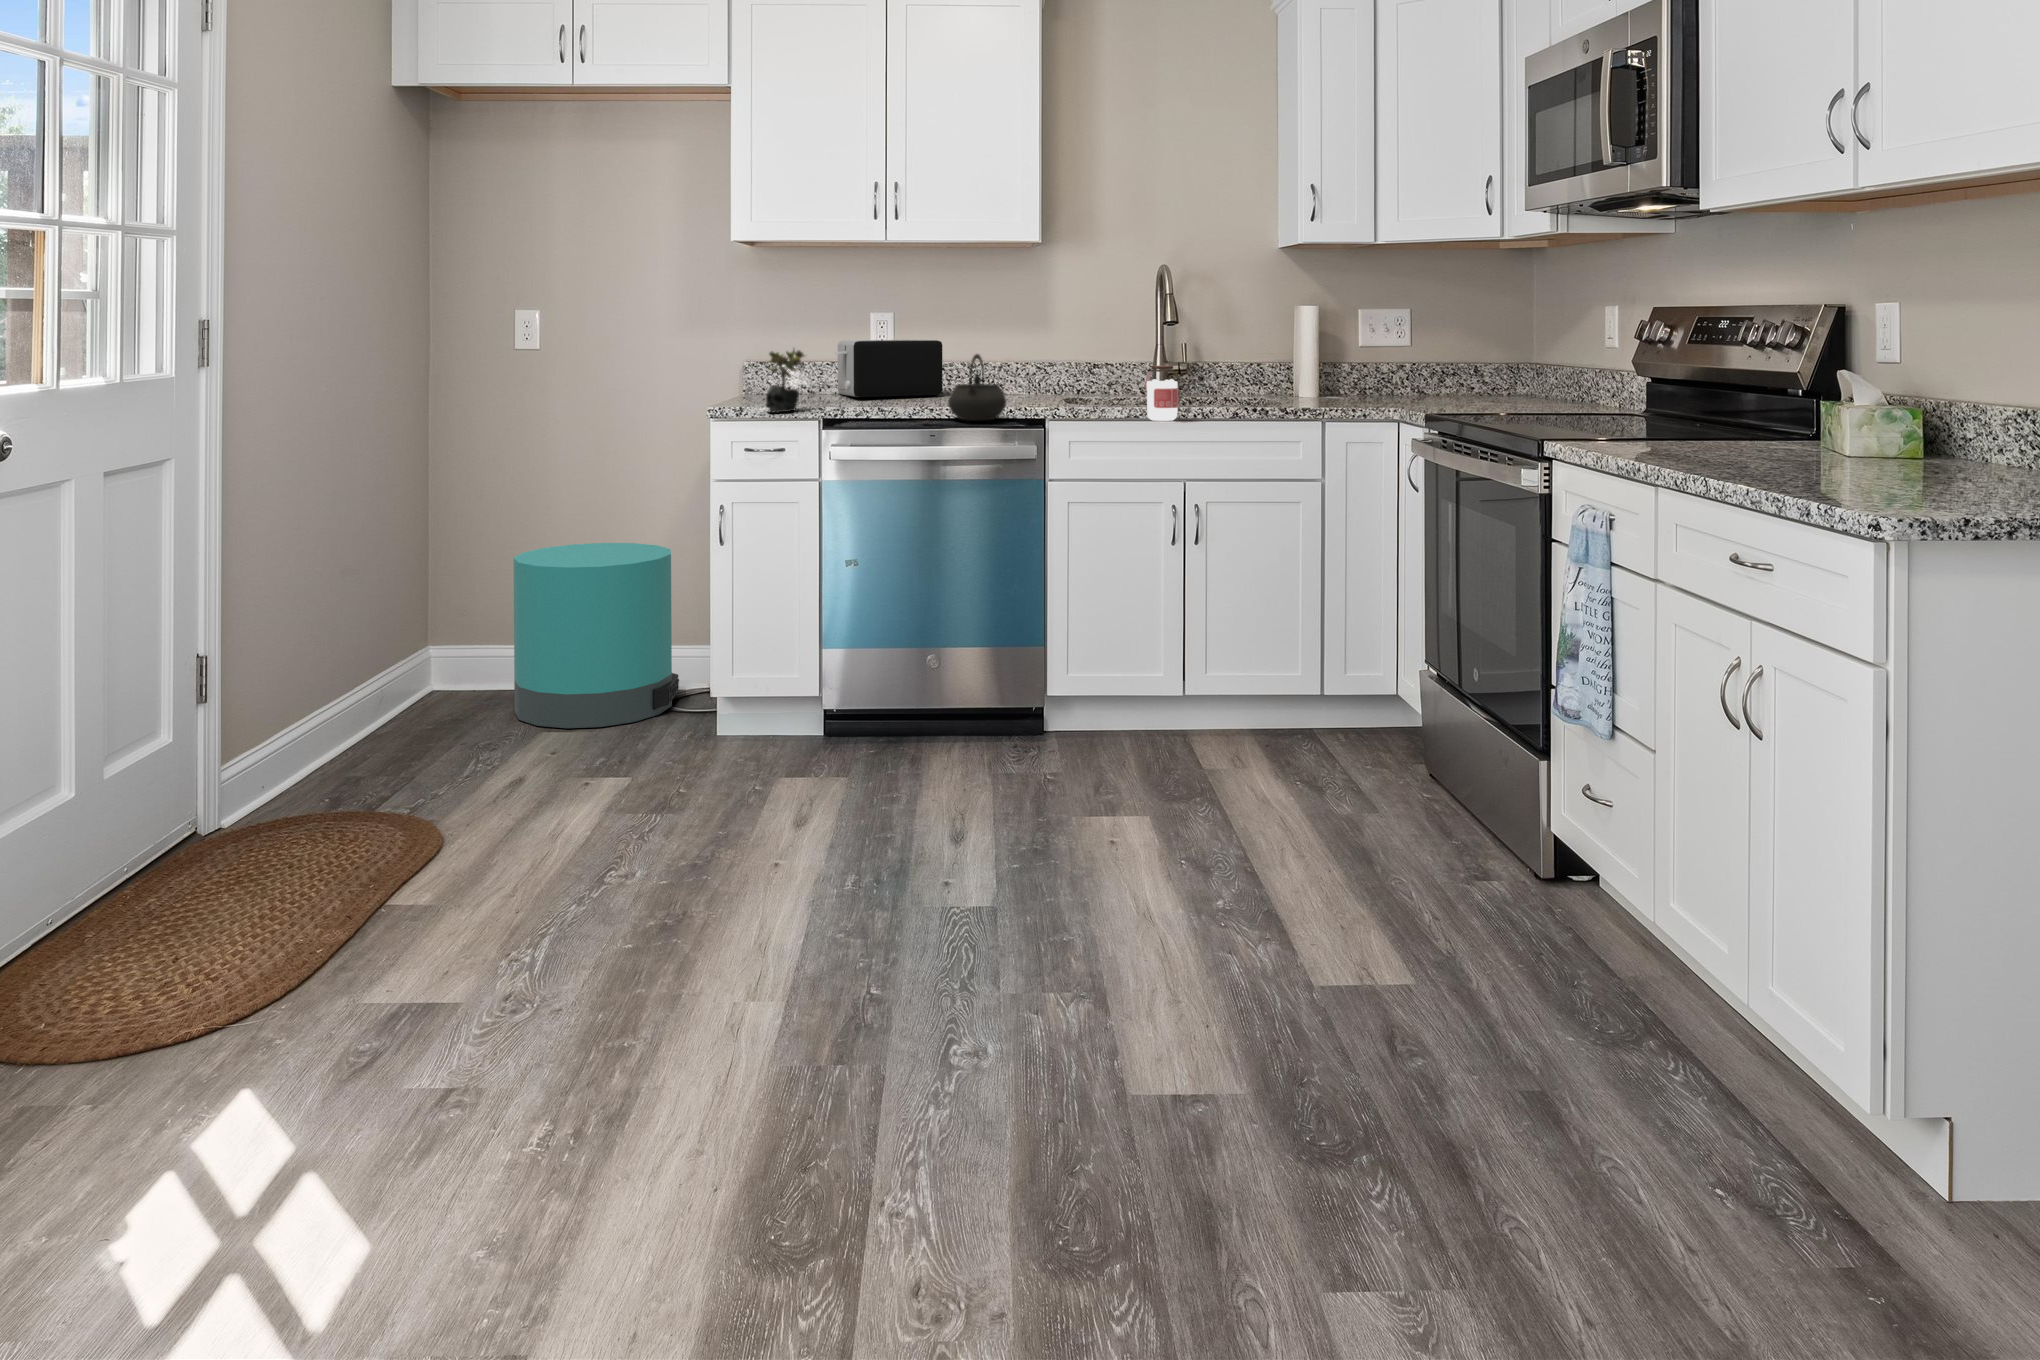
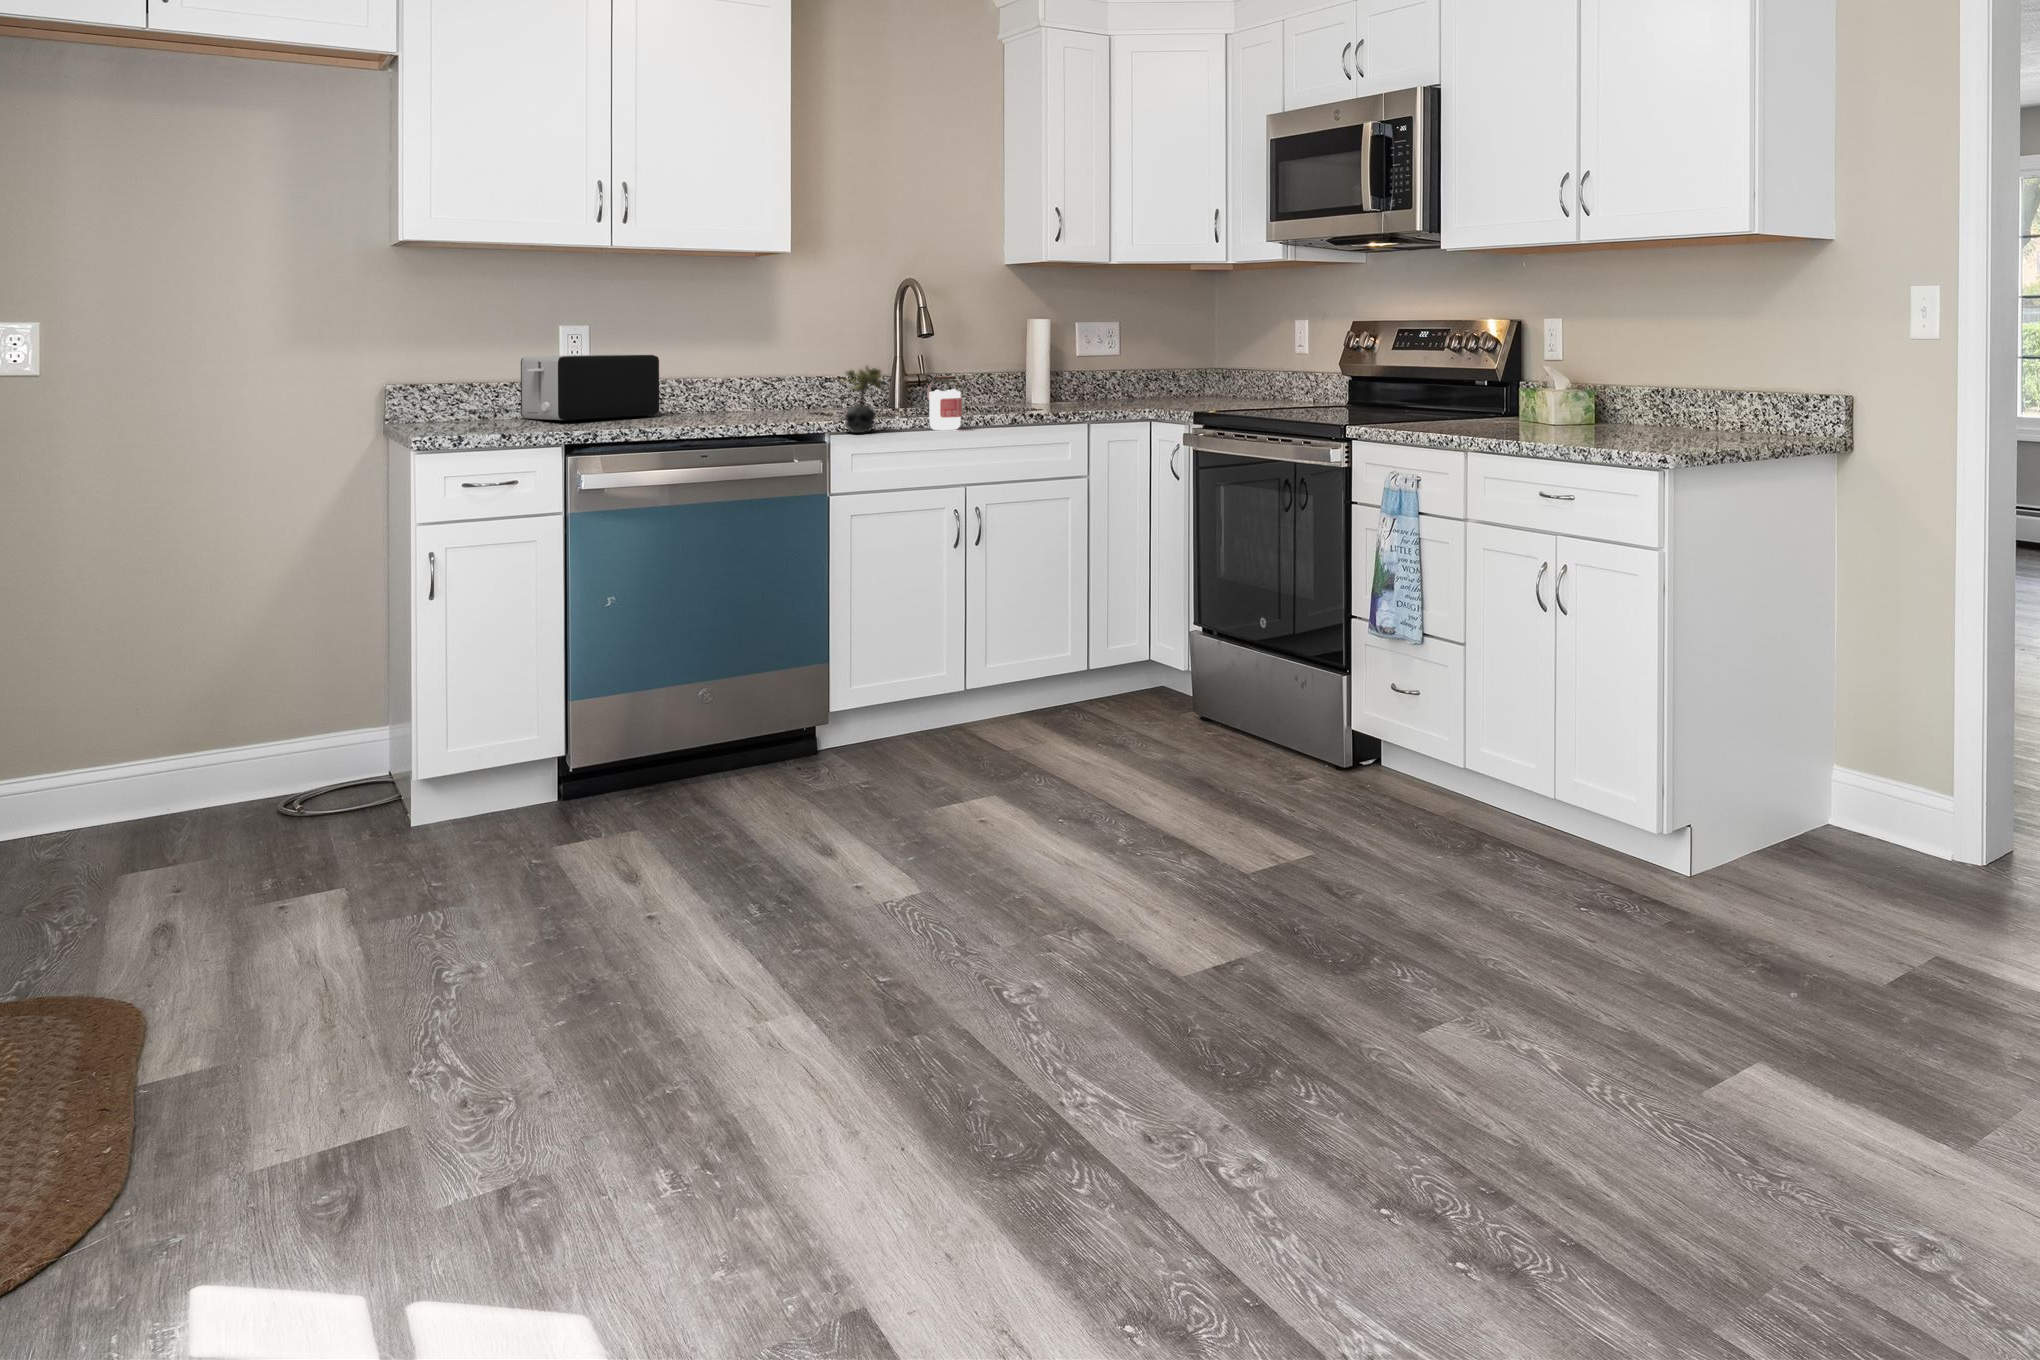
succulent plant: present [766,349,804,412] -> present [845,366,883,433]
kettle: present [948,354,1007,421] -> none [719,367,787,438]
trash can: present [514,543,679,728] -> none [57,617,318,865]

